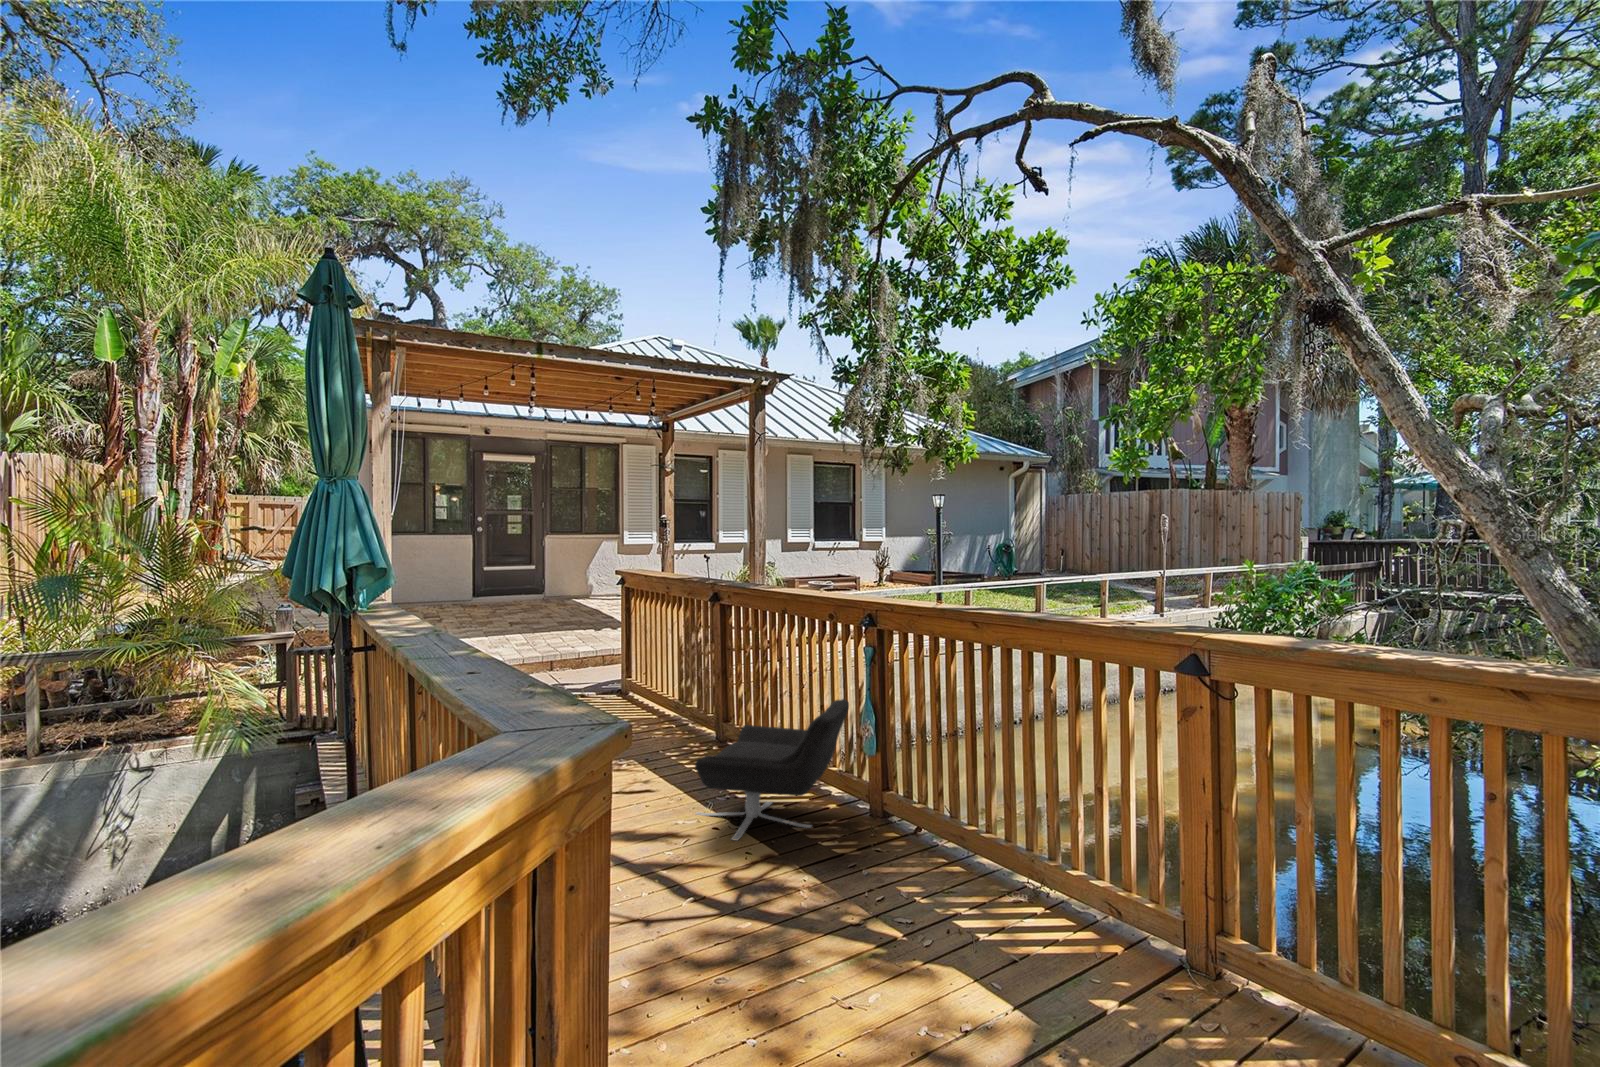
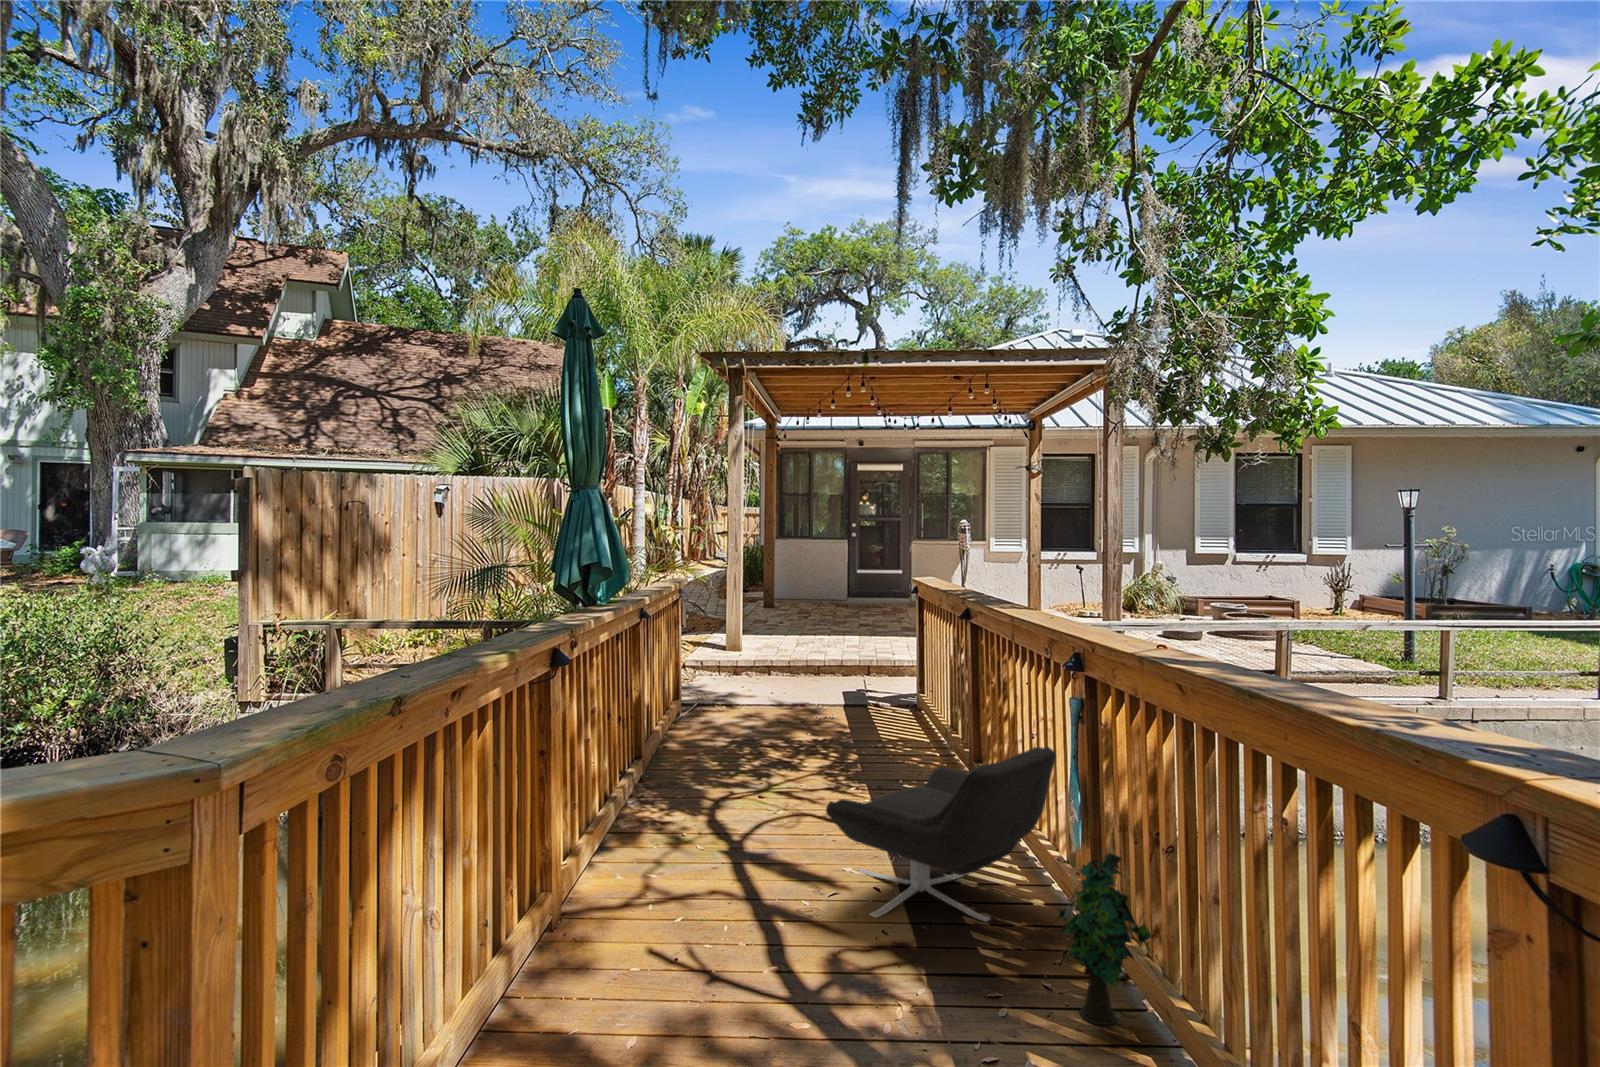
decorative plant: none [888,758,949,868] -> present [1057,853,1152,1025]

